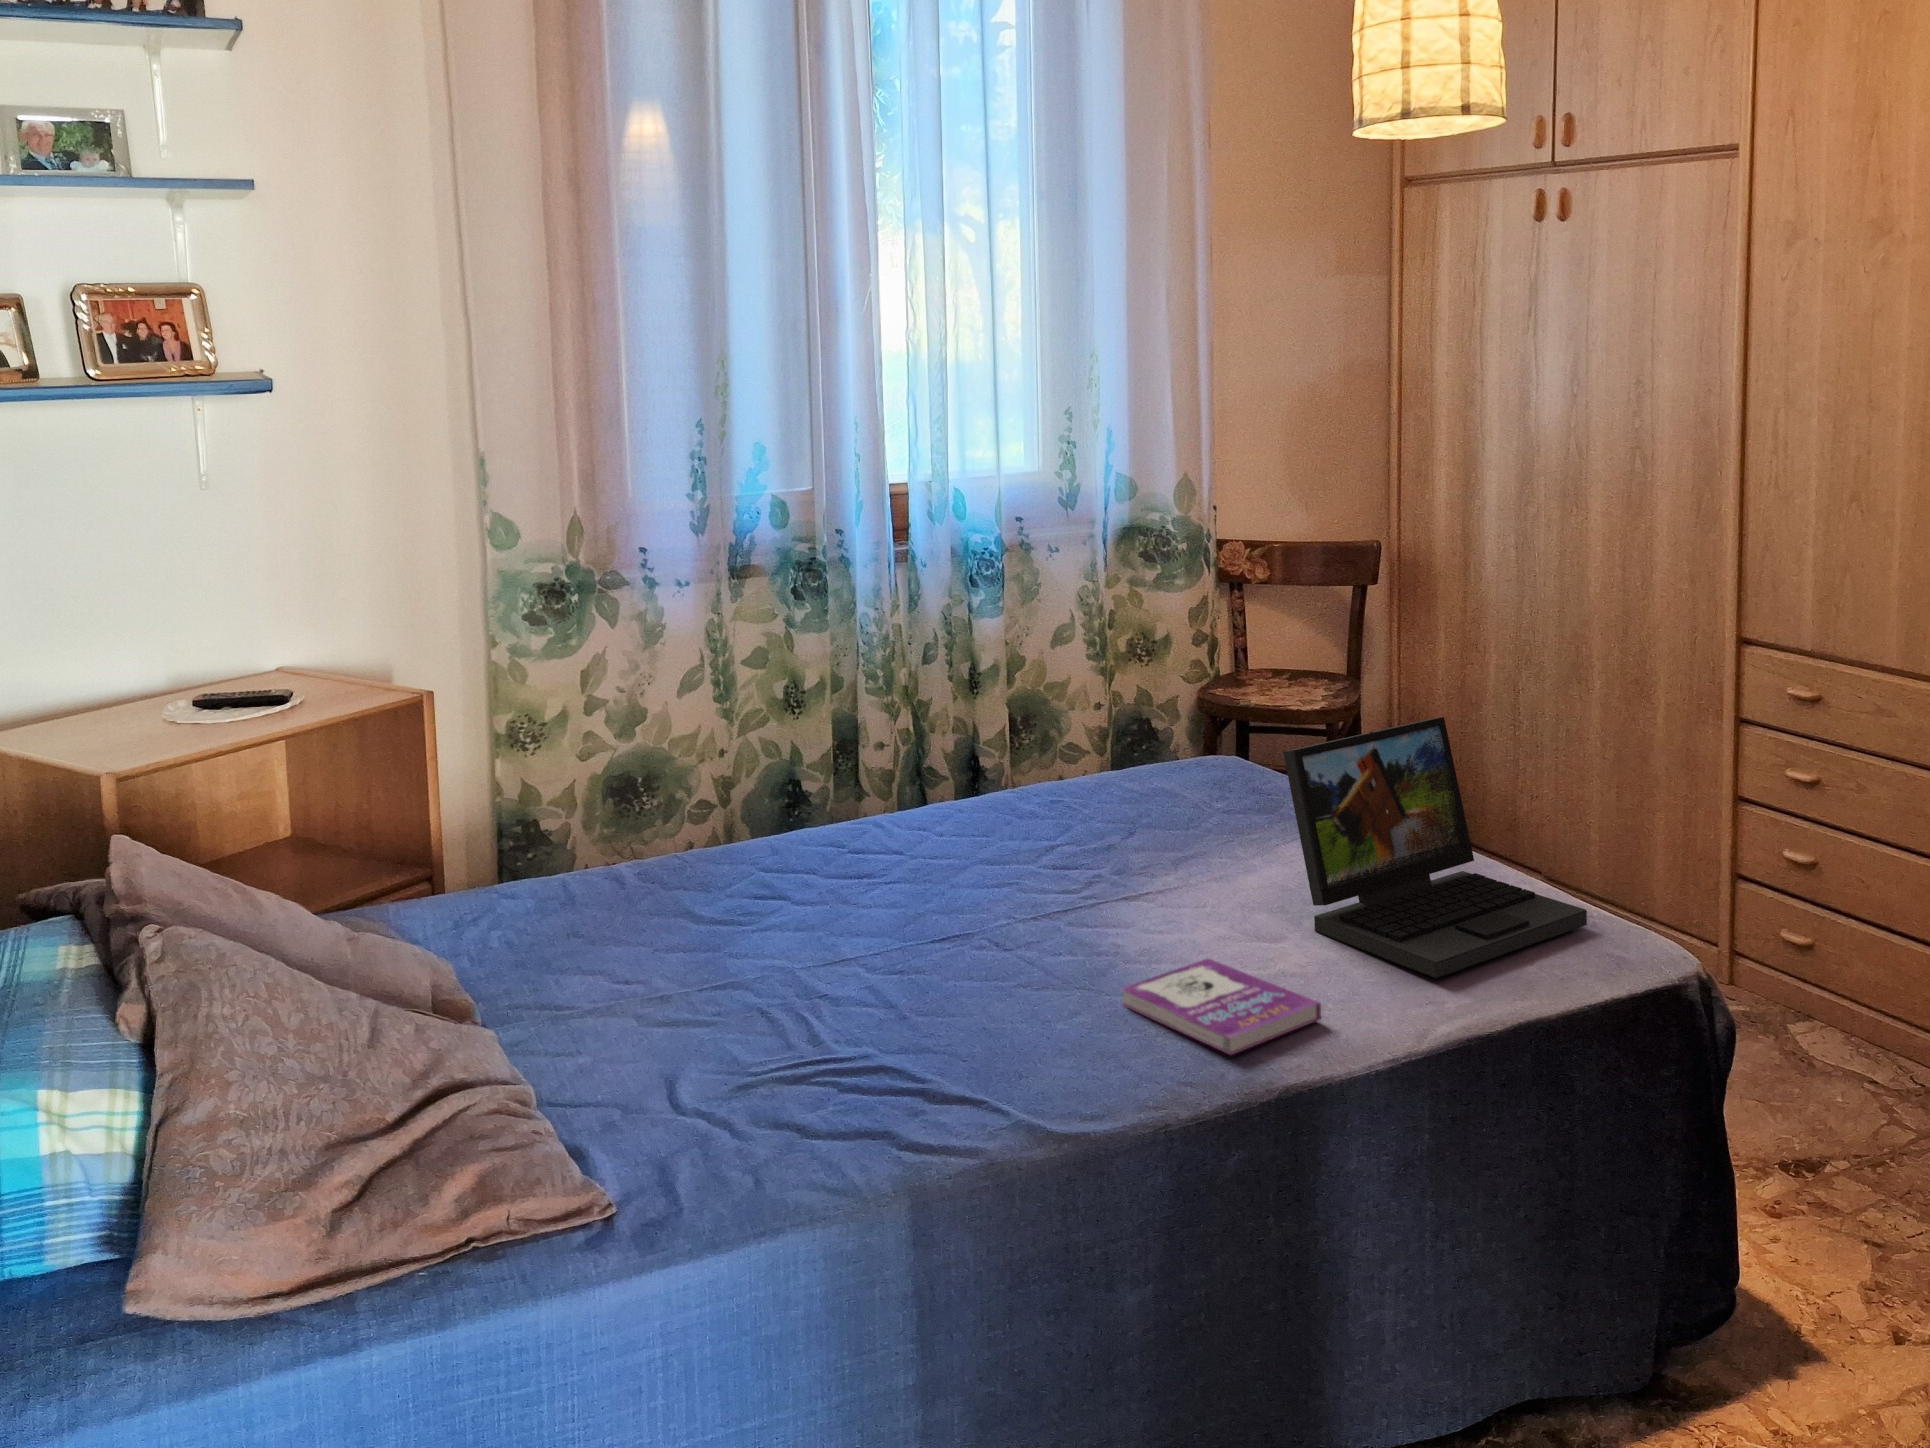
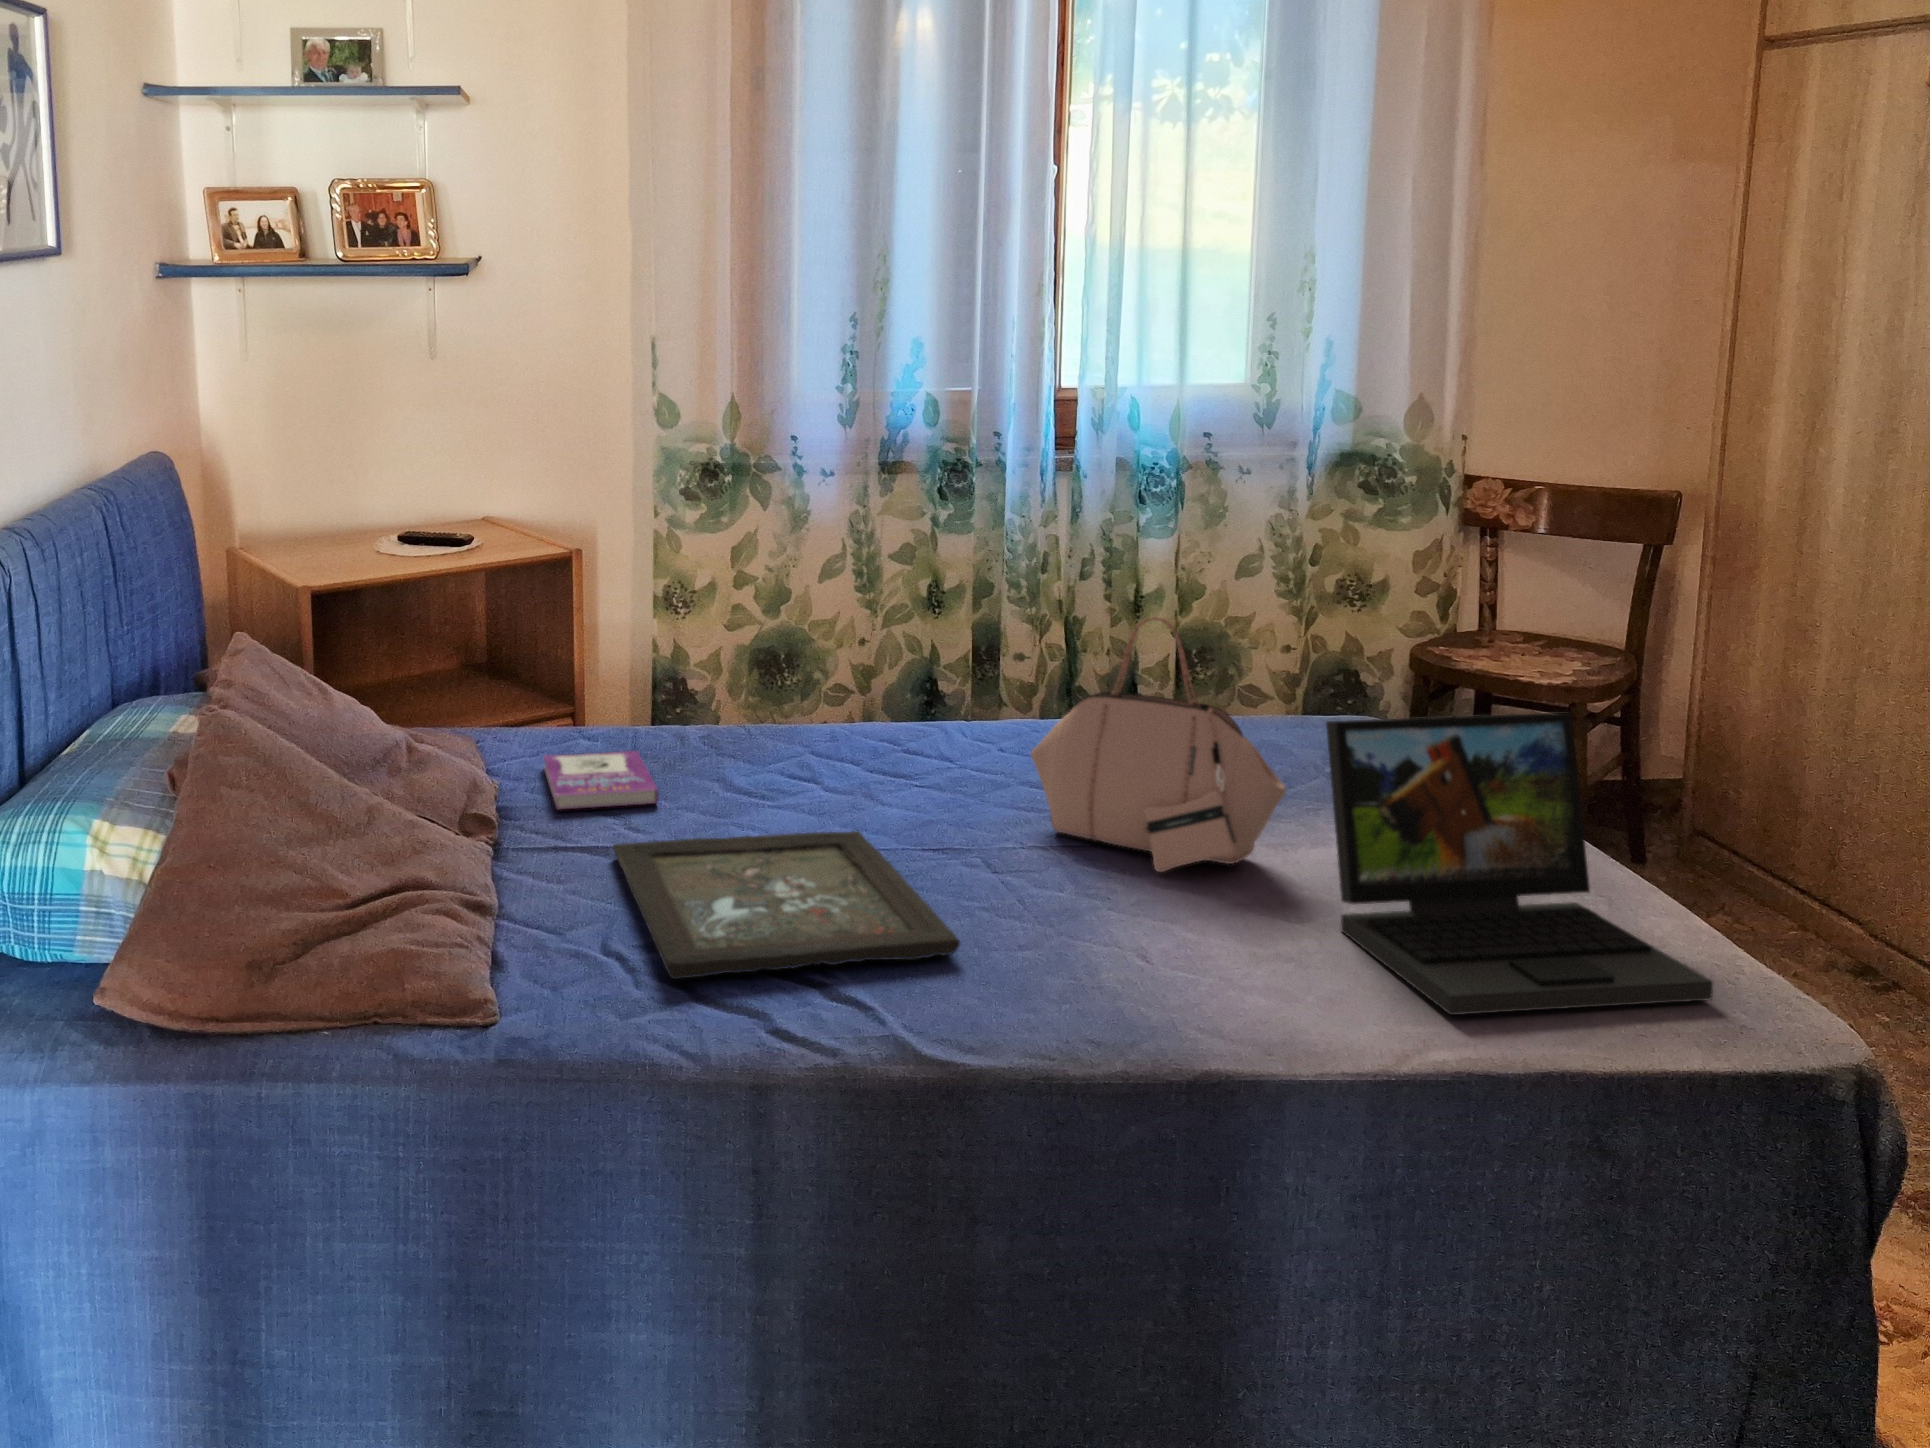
handbag: none [1006,681,1241,913] -> present [1031,617,1286,872]
tray: none [630,930,1036,1111] -> present [613,831,960,979]
book: present [1122,959,1321,1055] -> present [544,751,658,810]

